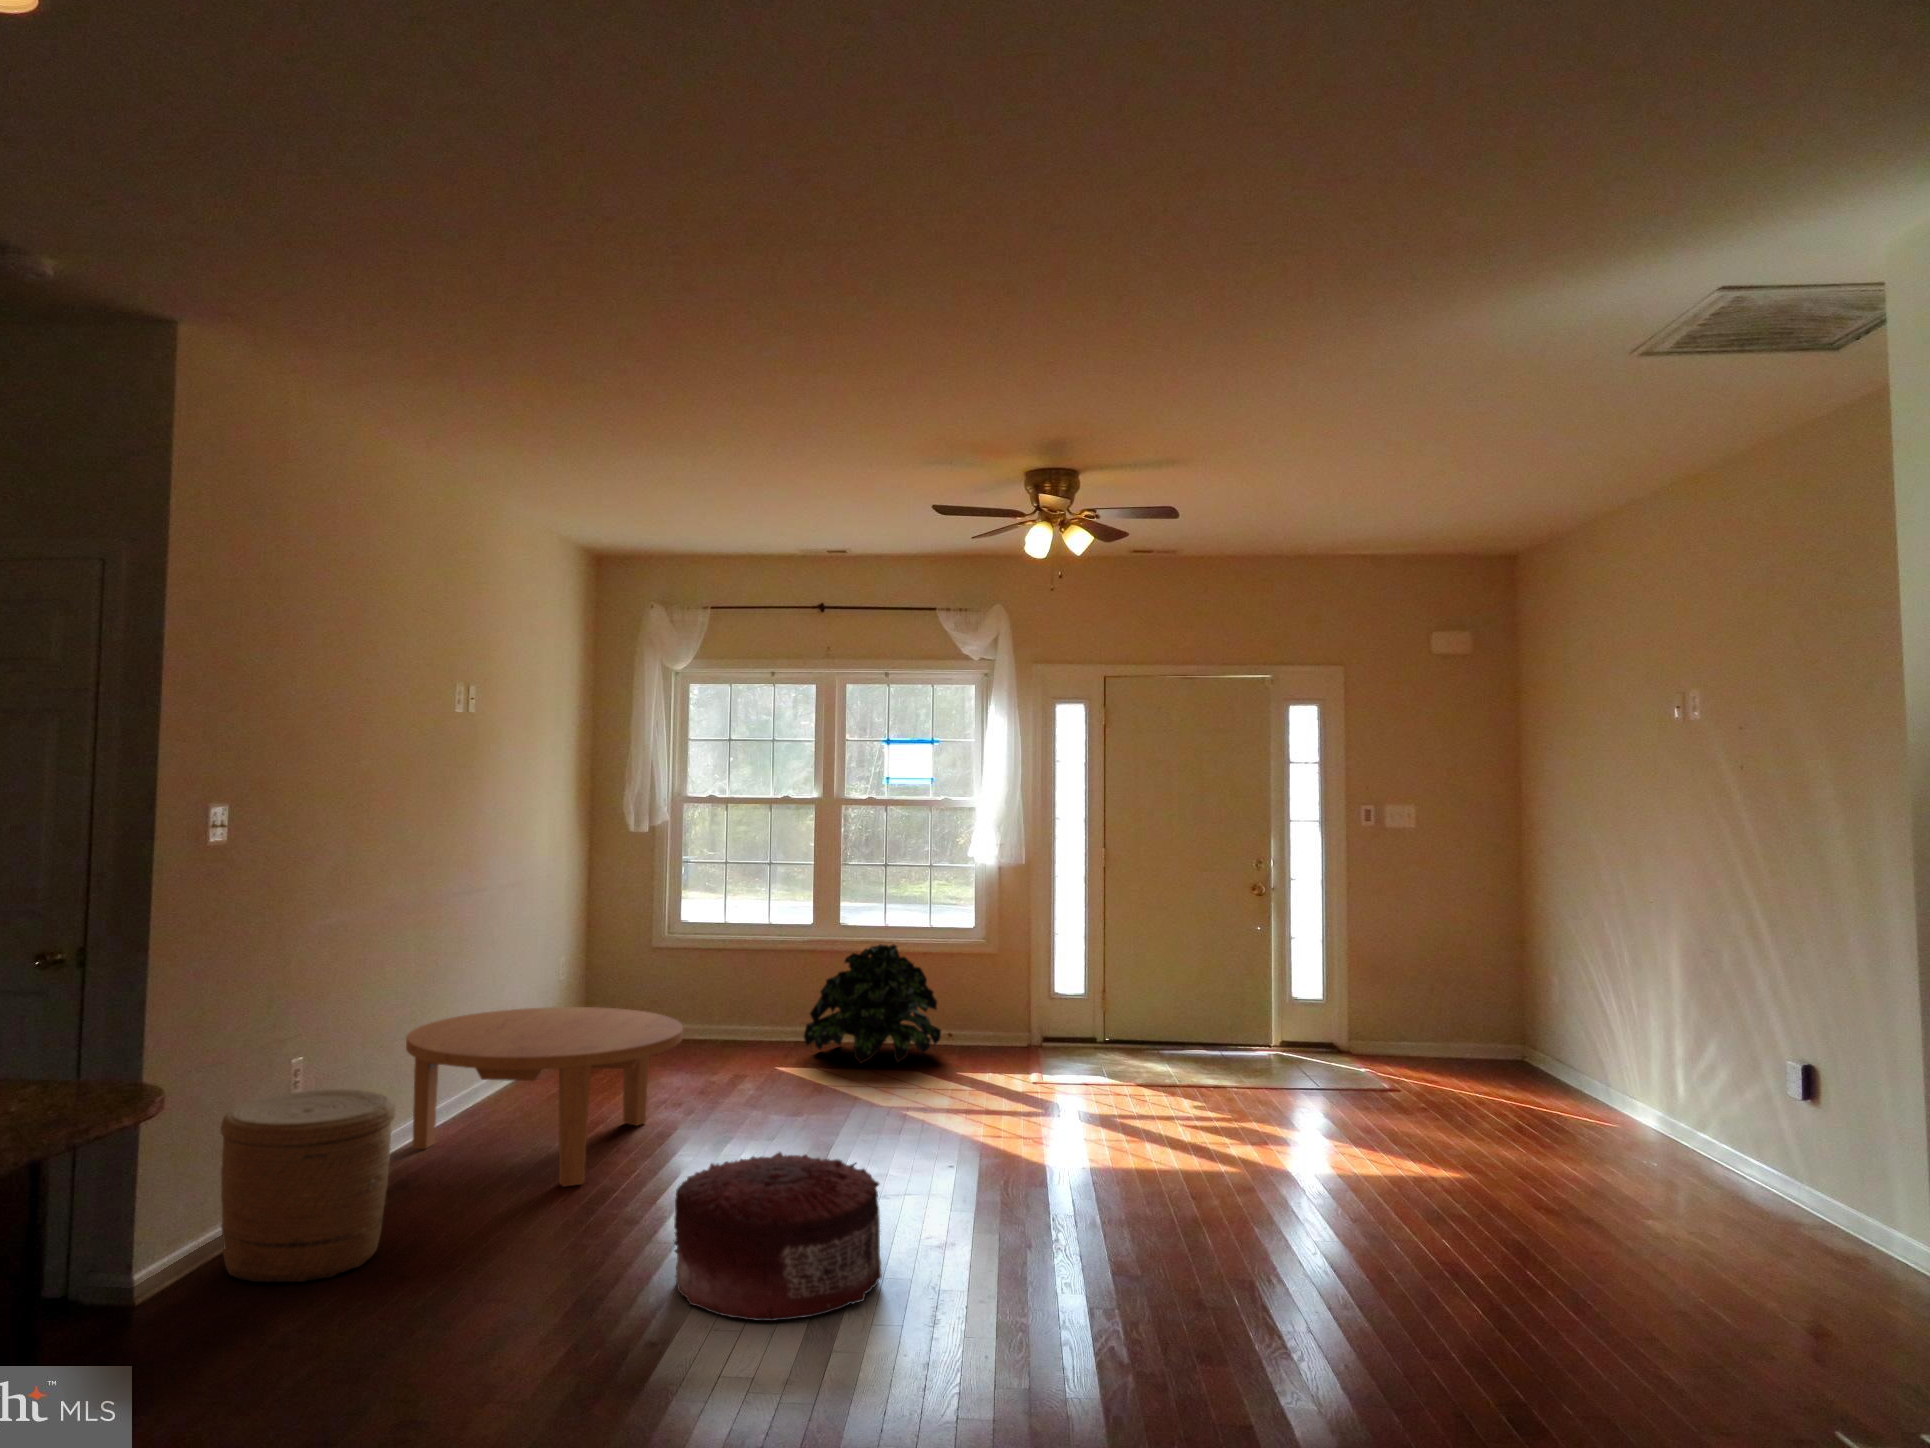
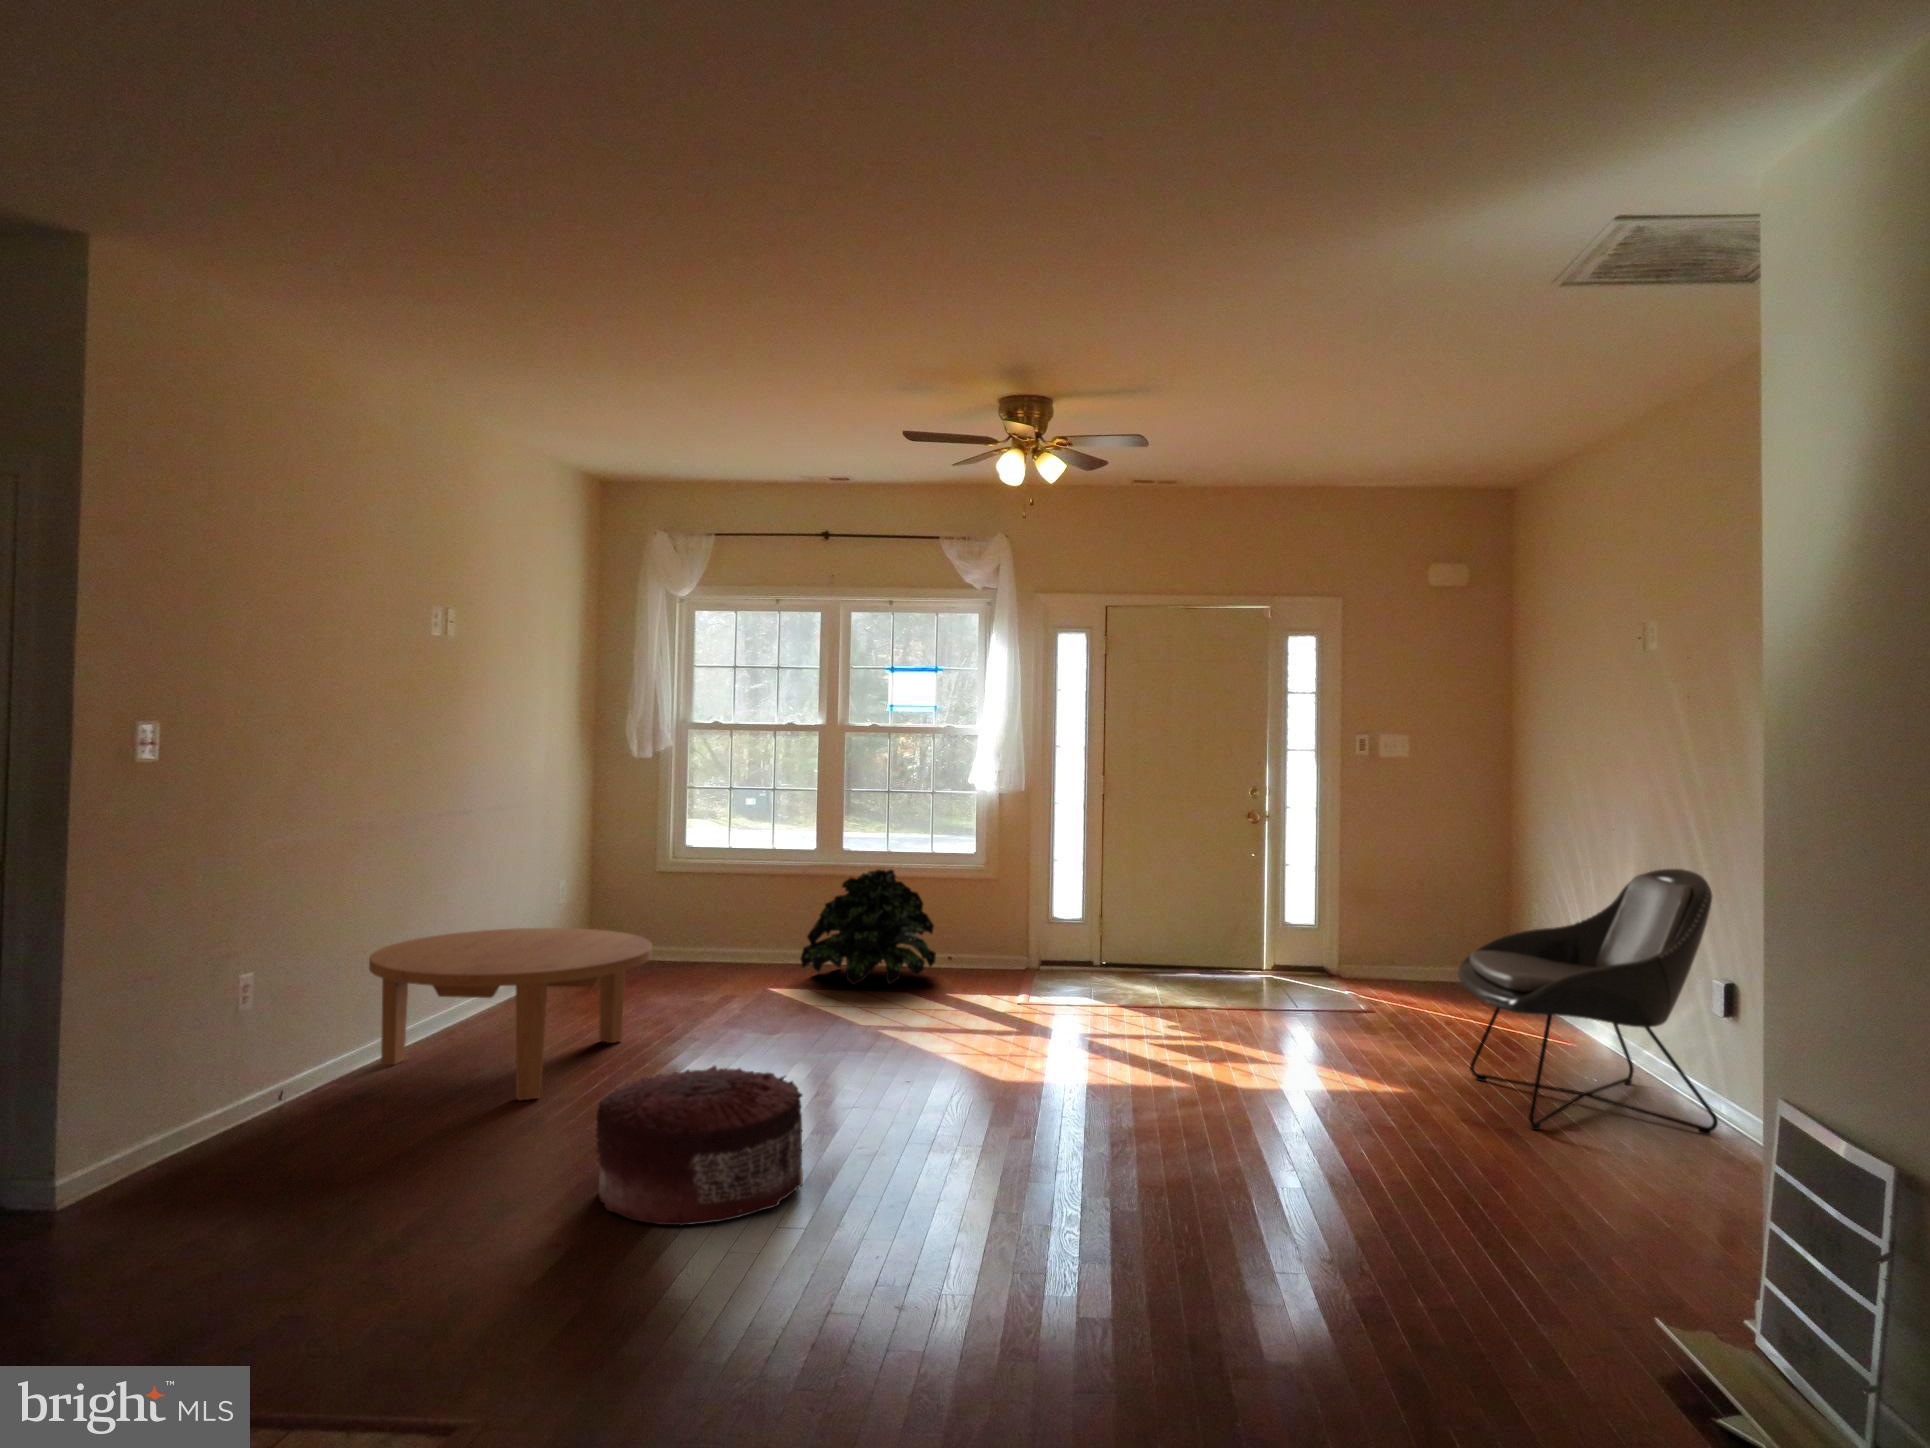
lounge chair: none [1509,943,1807,1224] -> present [1458,869,1718,1135]
woven basket: present [220,1089,395,1282] -> none [148,1005,332,1190]

